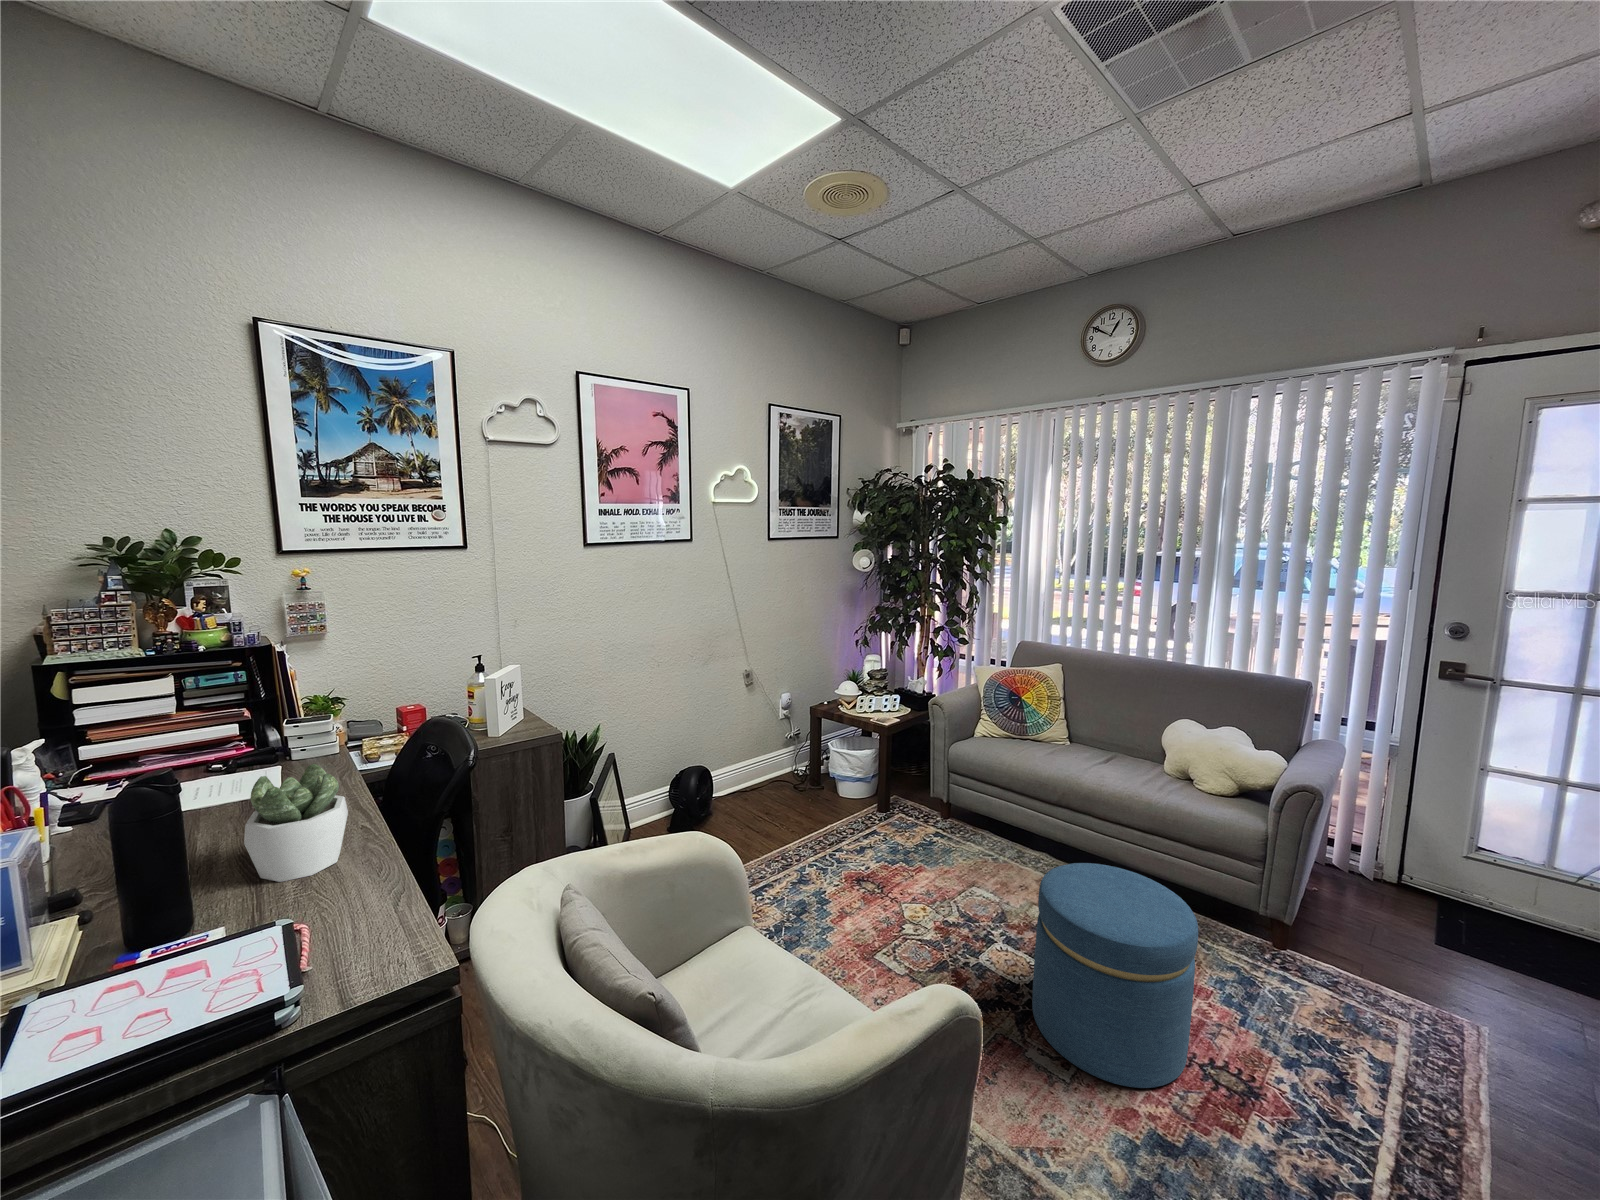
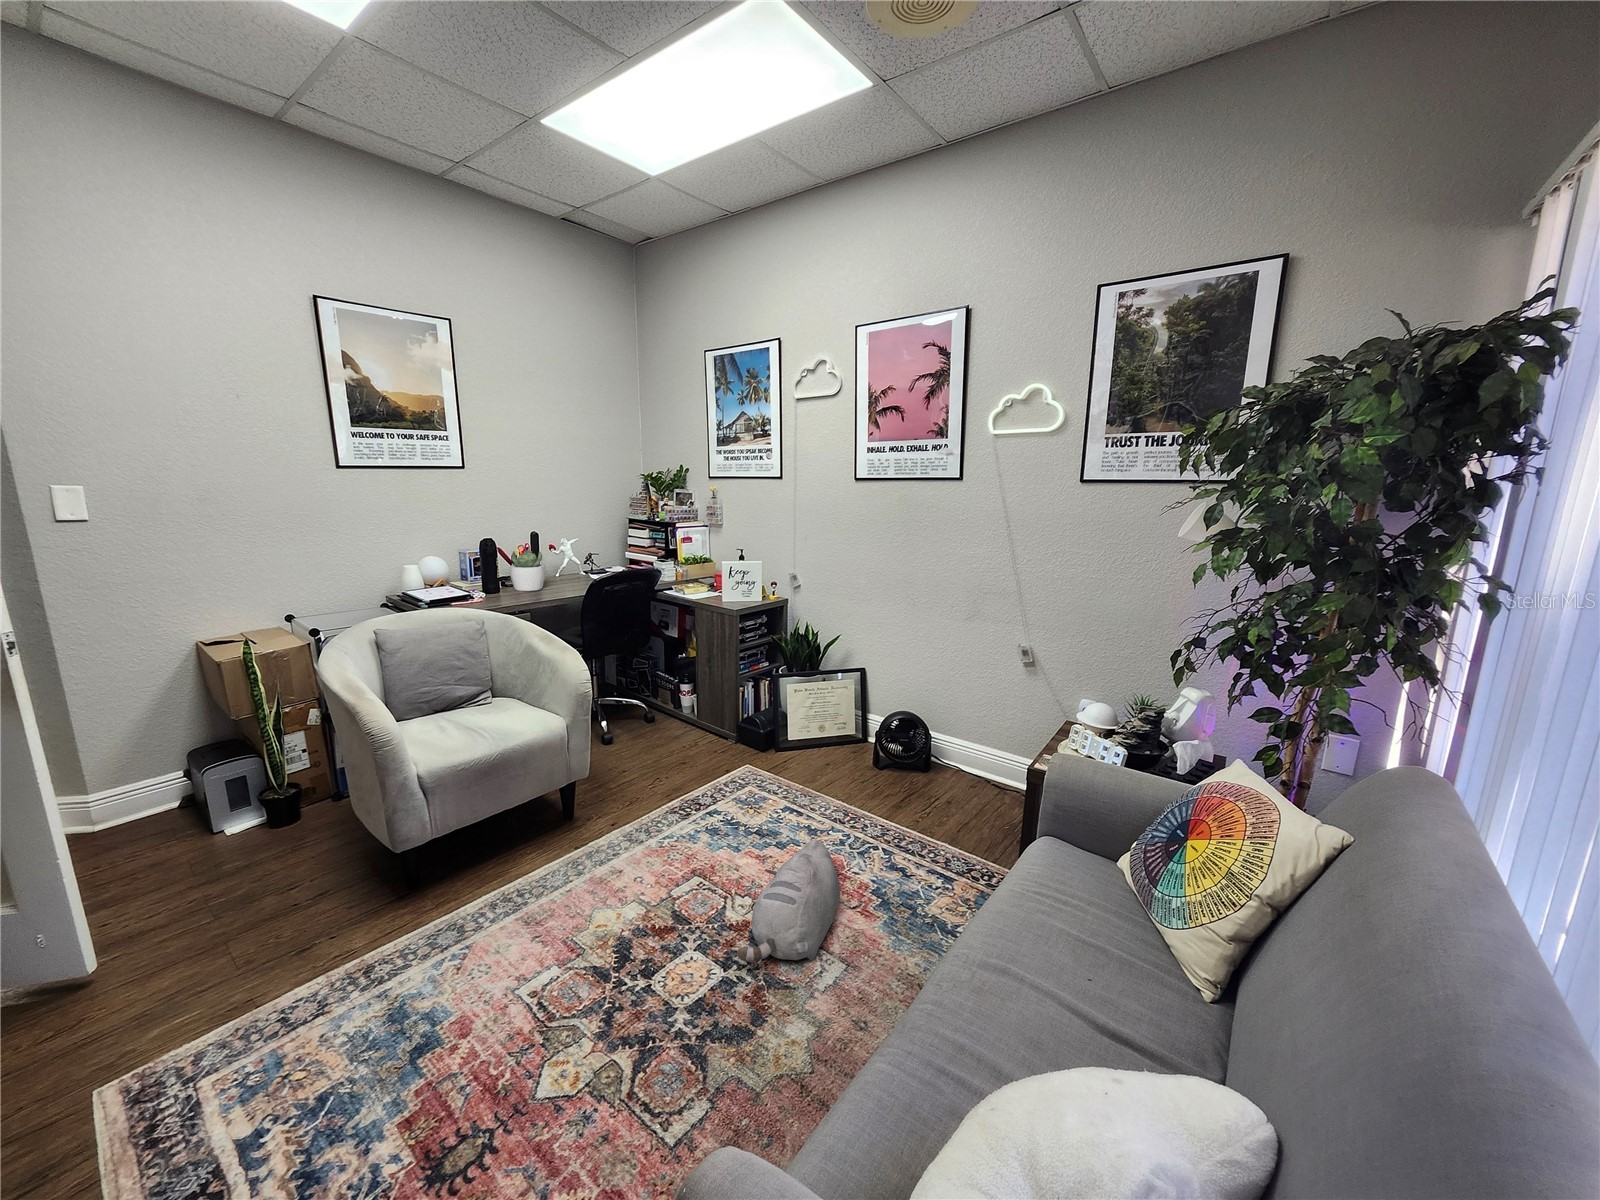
plush toy: none [902,834,1017,917] -> present [737,840,840,961]
ottoman: present [1032,863,1198,1088] -> none [469,848,655,1119]

